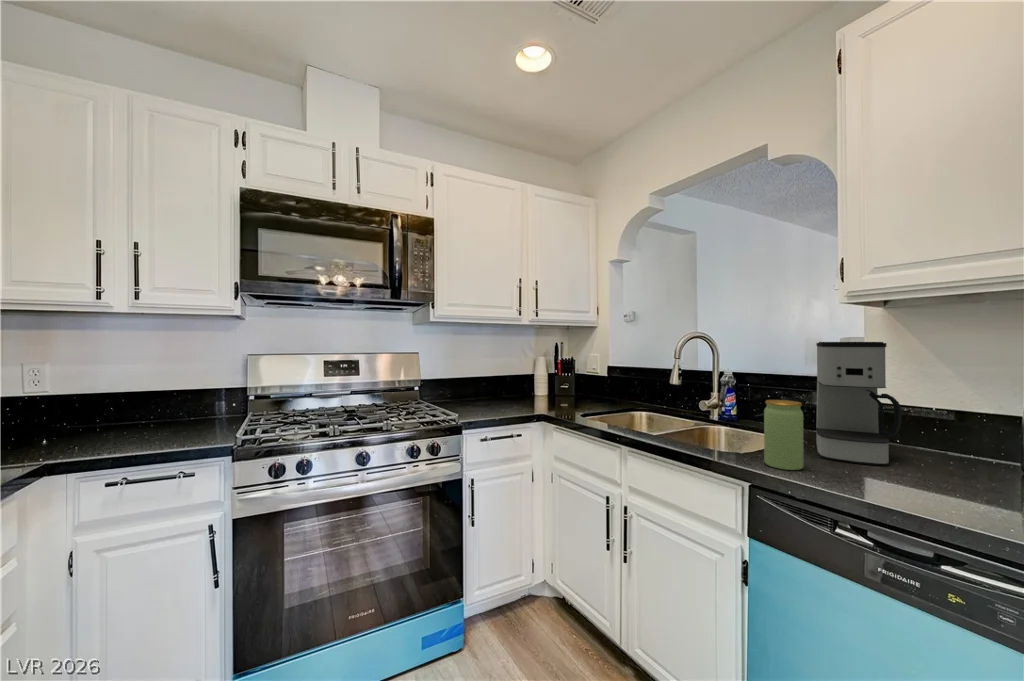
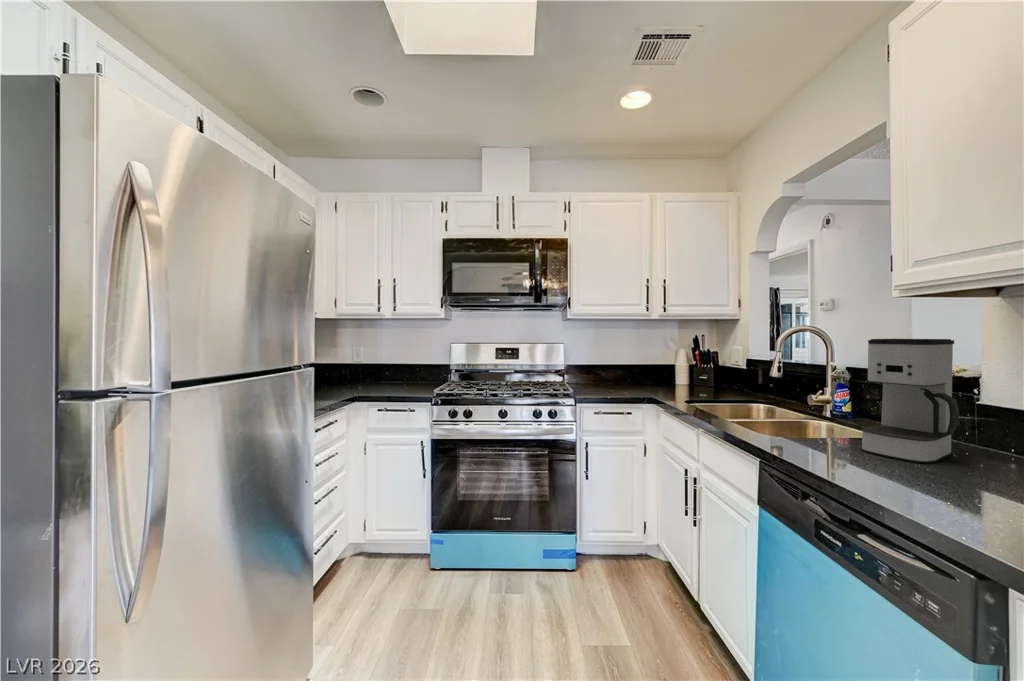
jar: present [764,400,804,470] -> none [781,391,817,453]

